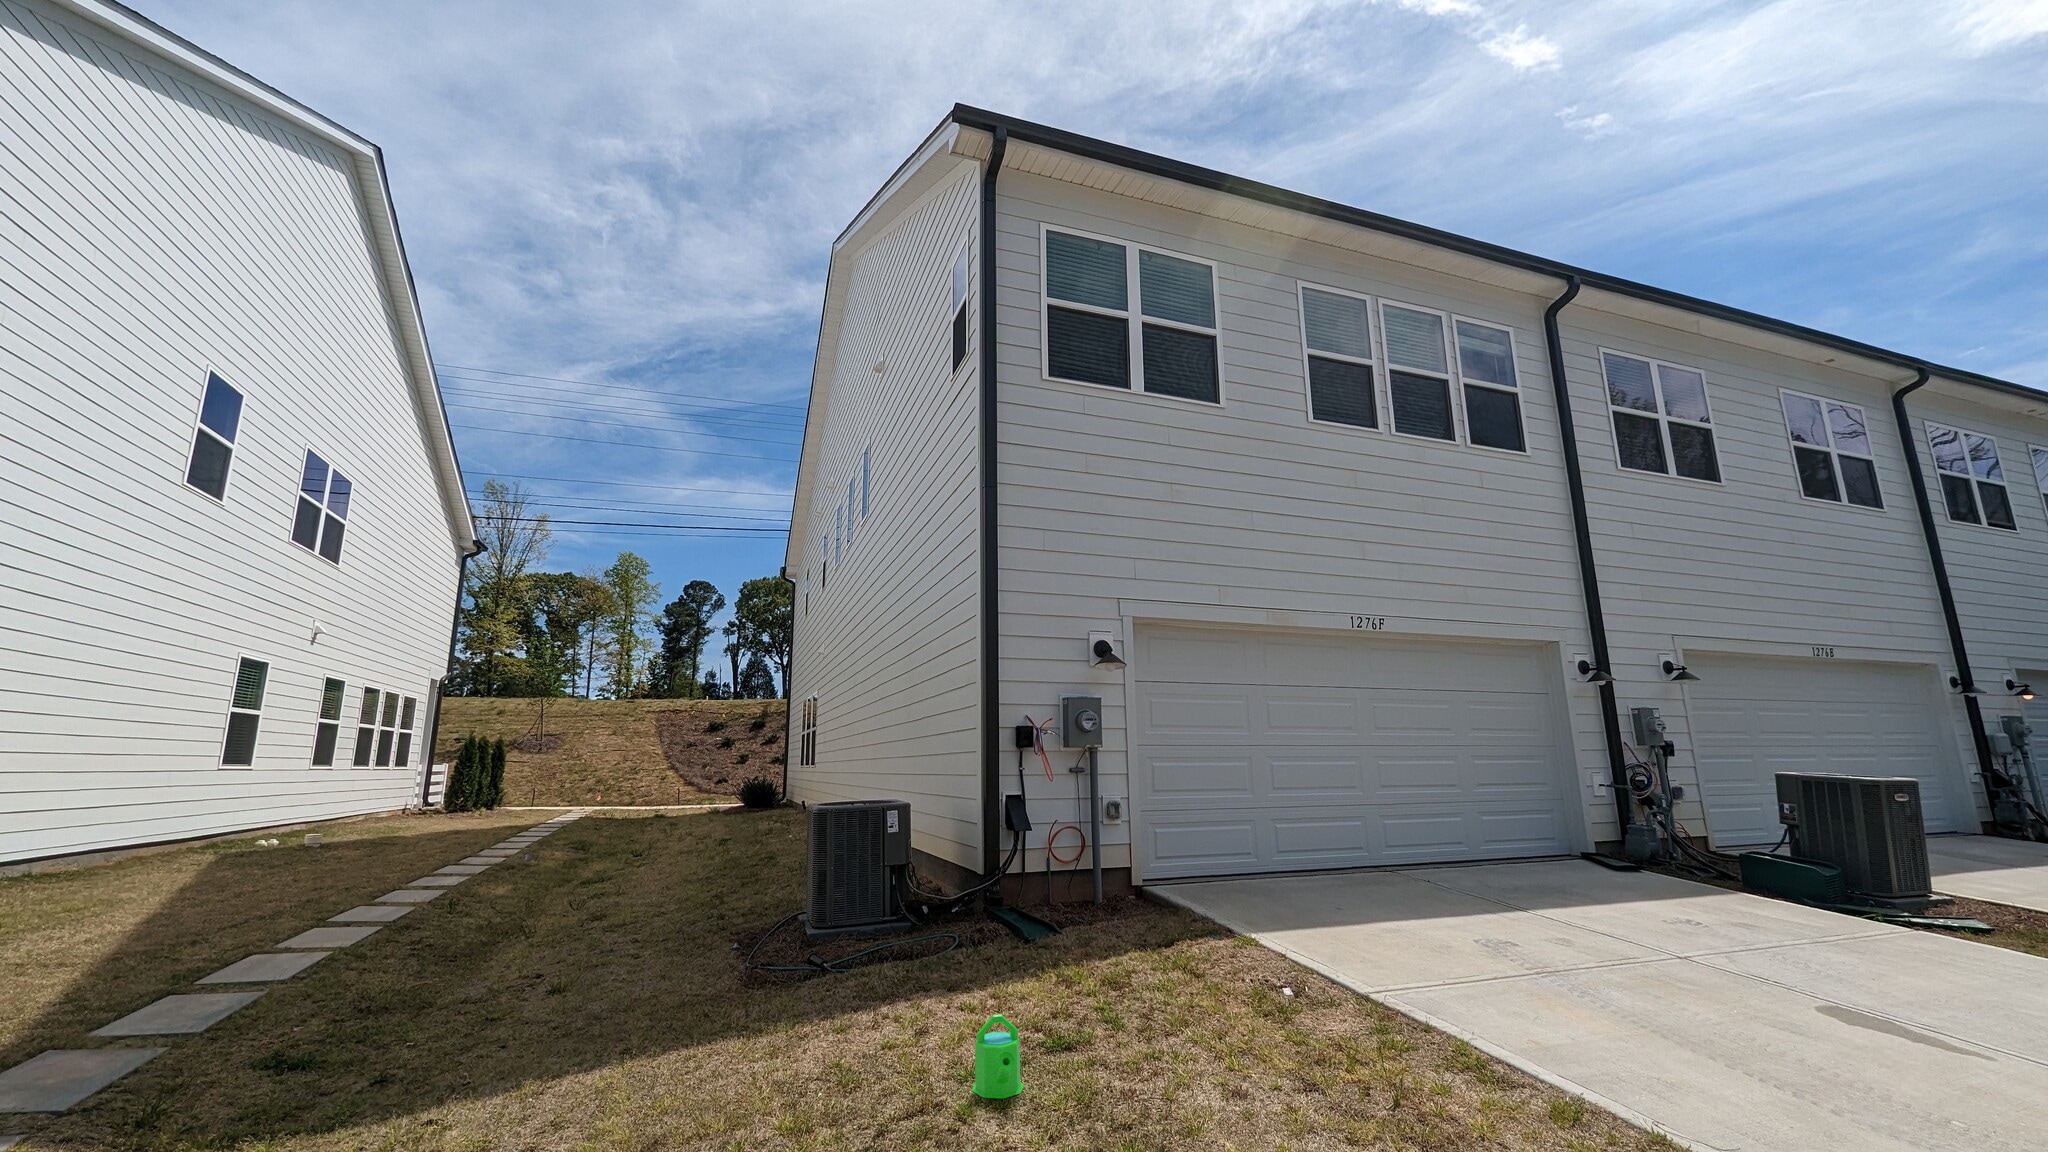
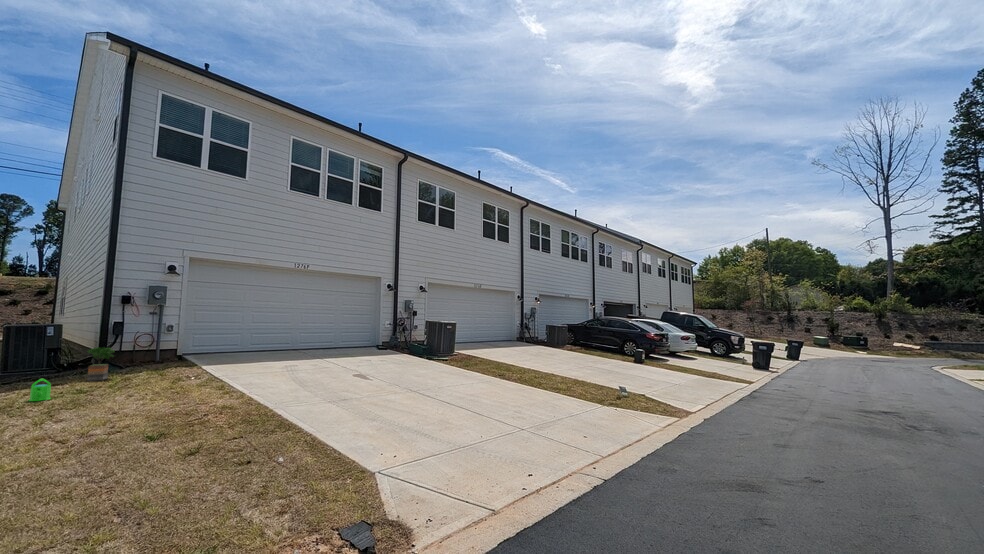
potted tree: none [999,875,1061,978] -> present [87,347,114,381]

